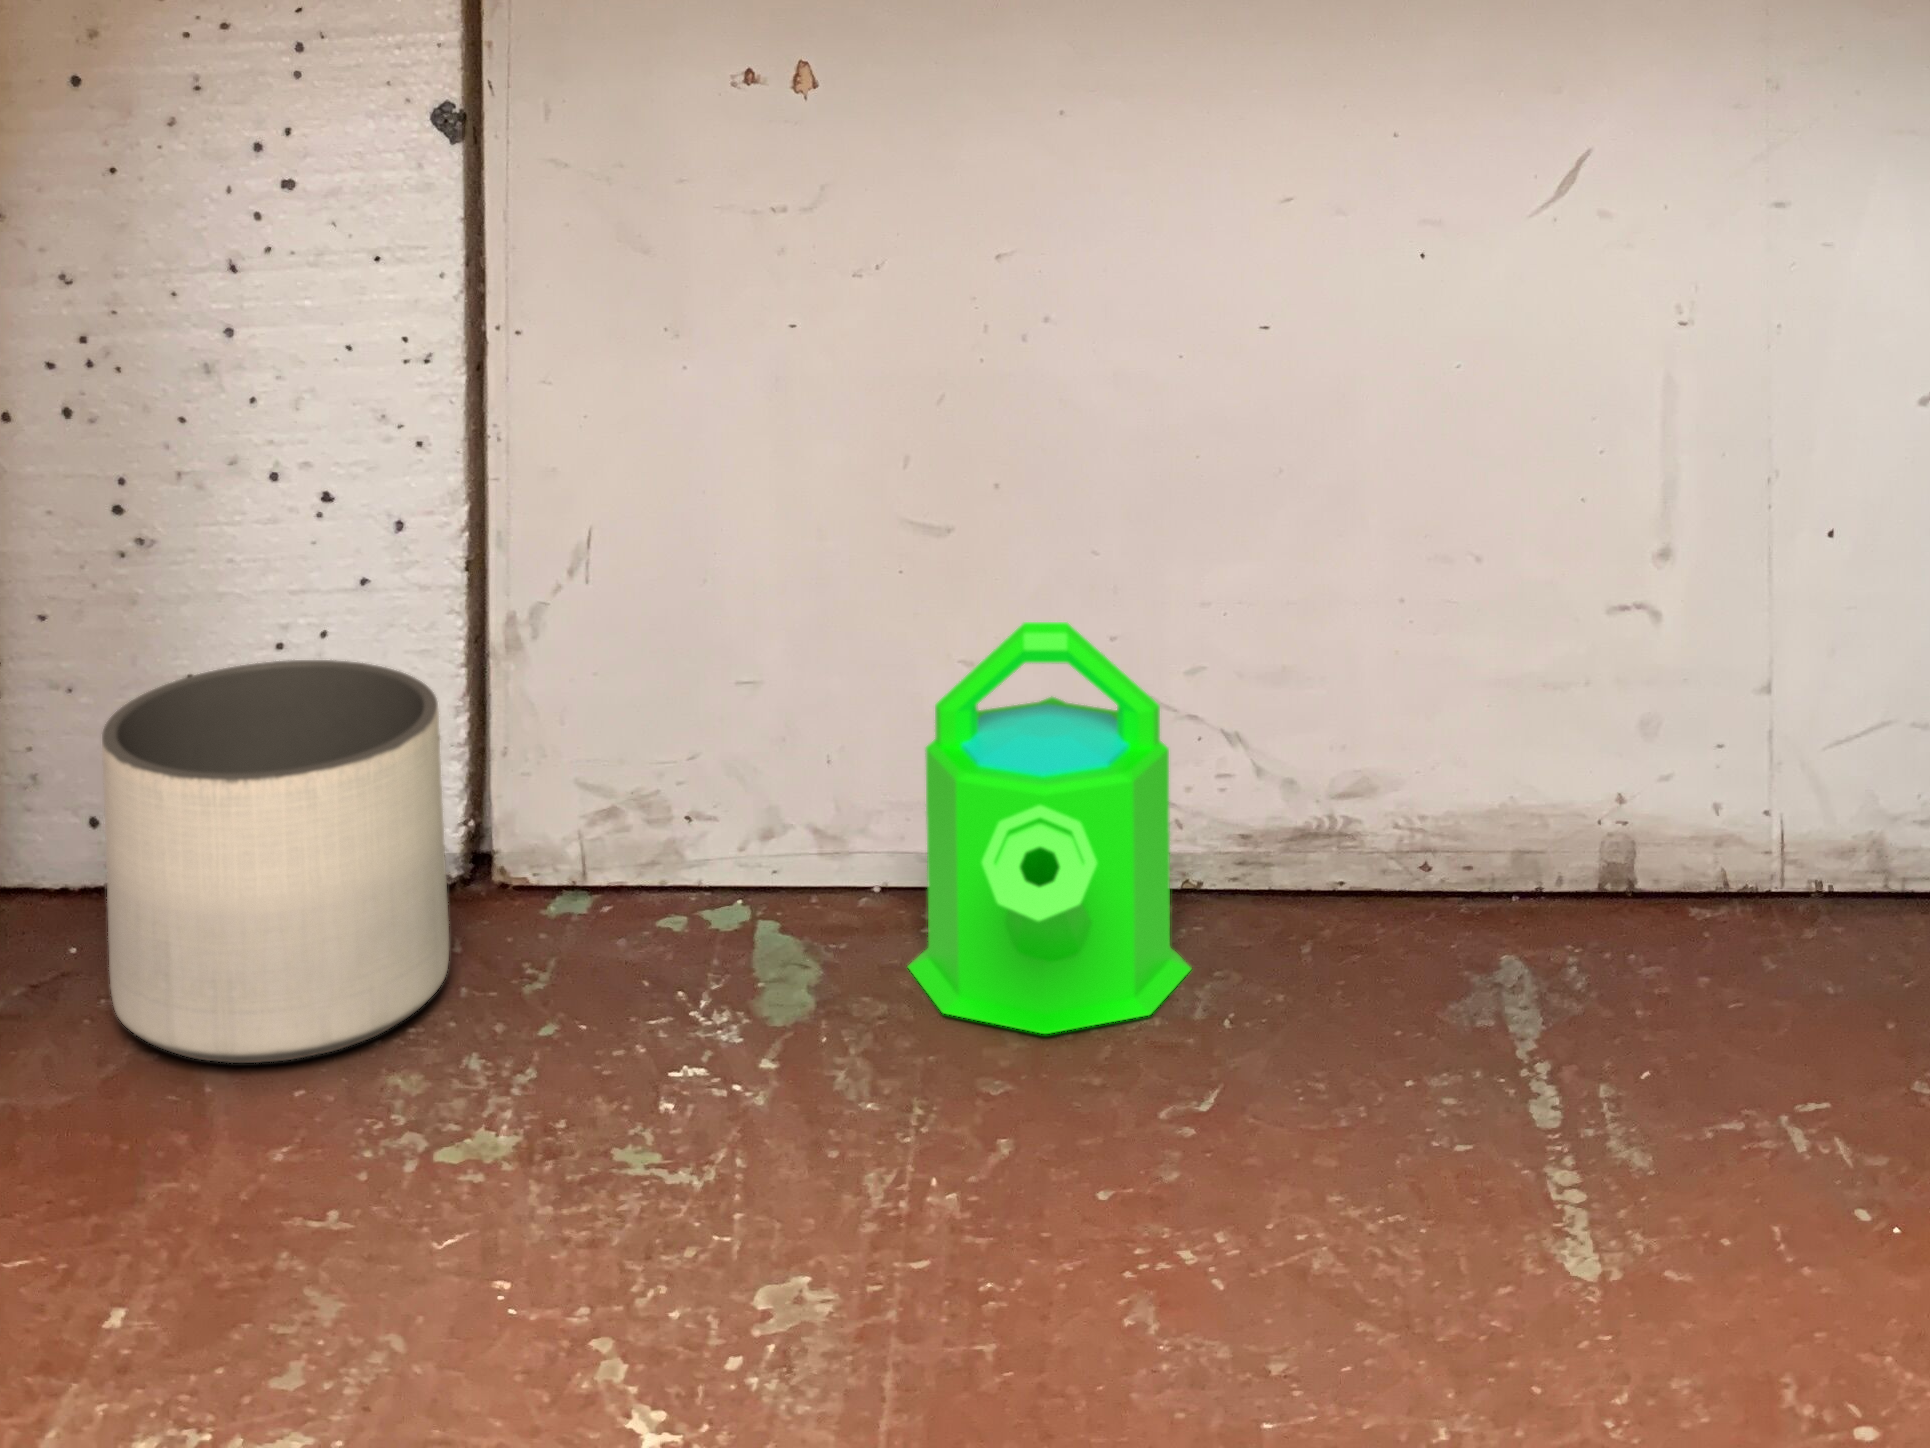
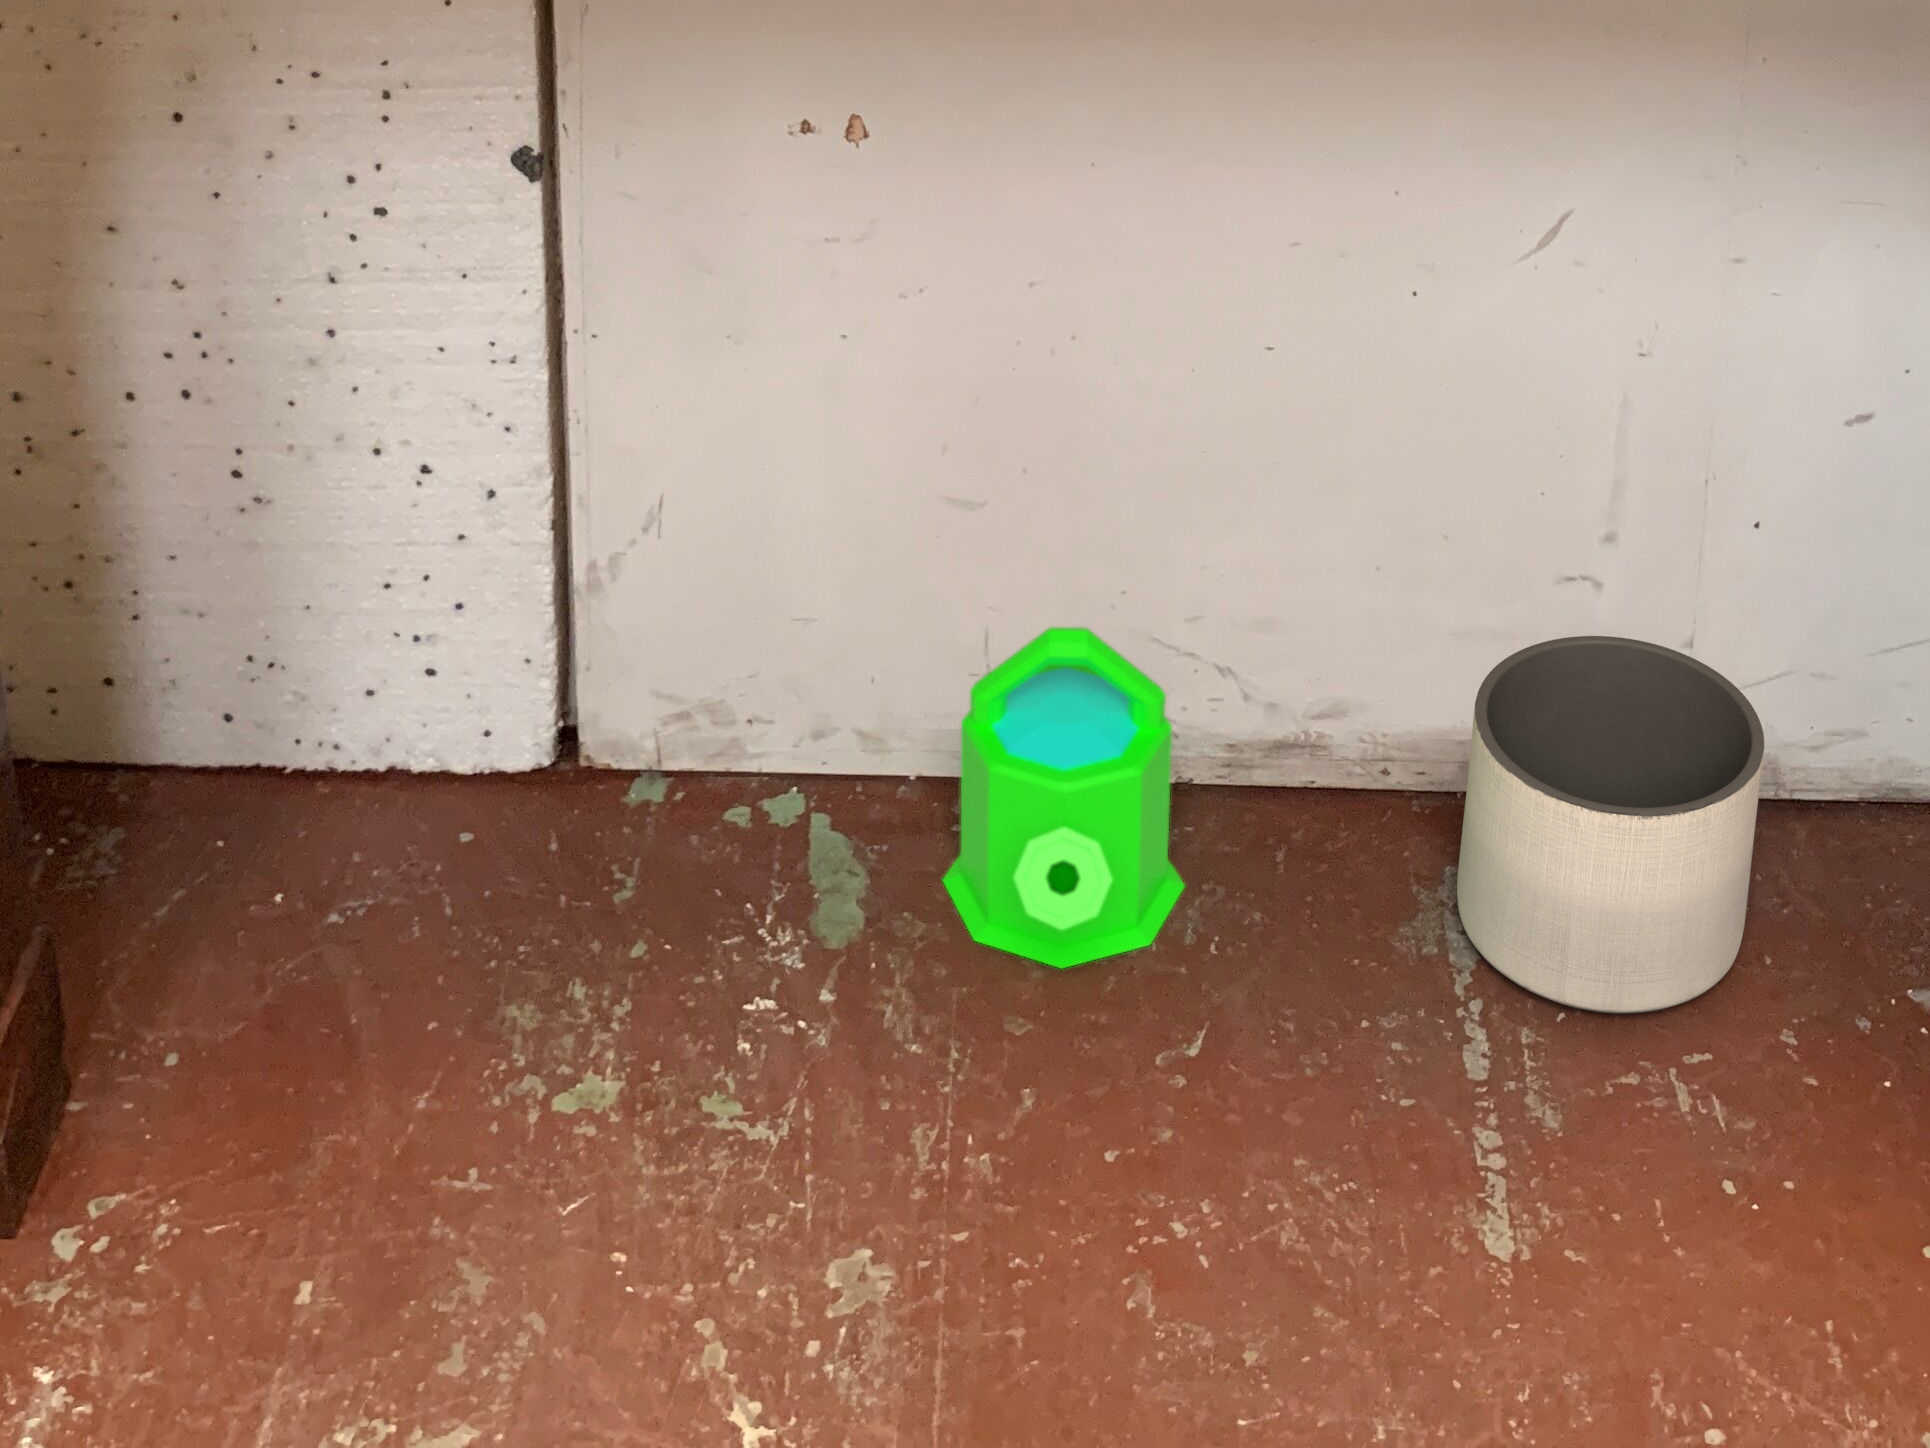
planter: present [102,660,449,1063] -> present [1457,636,1764,1013]

